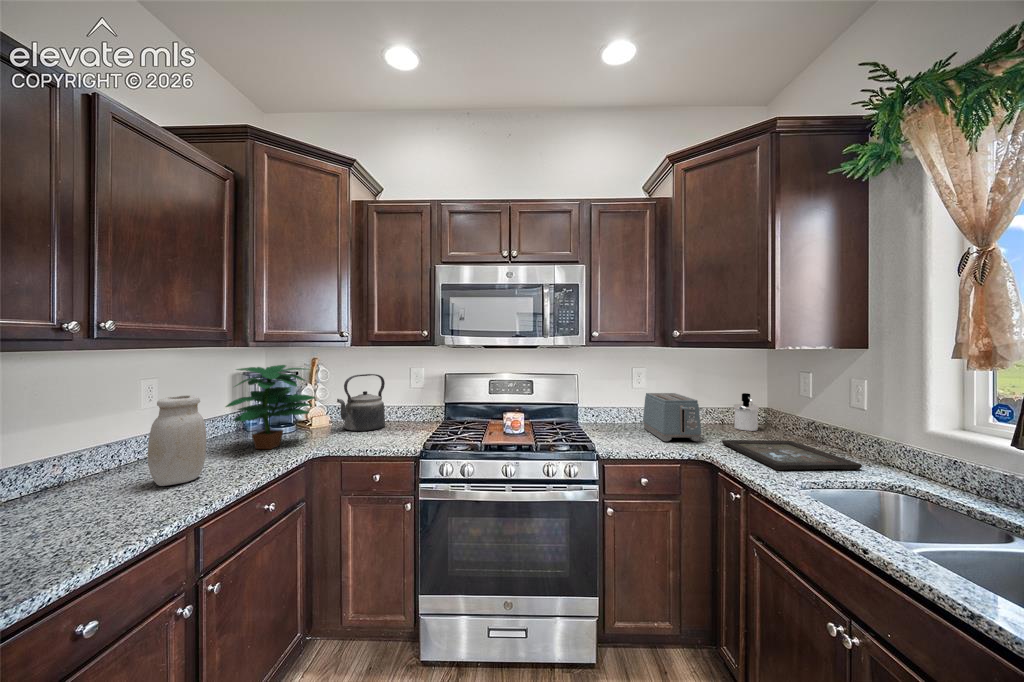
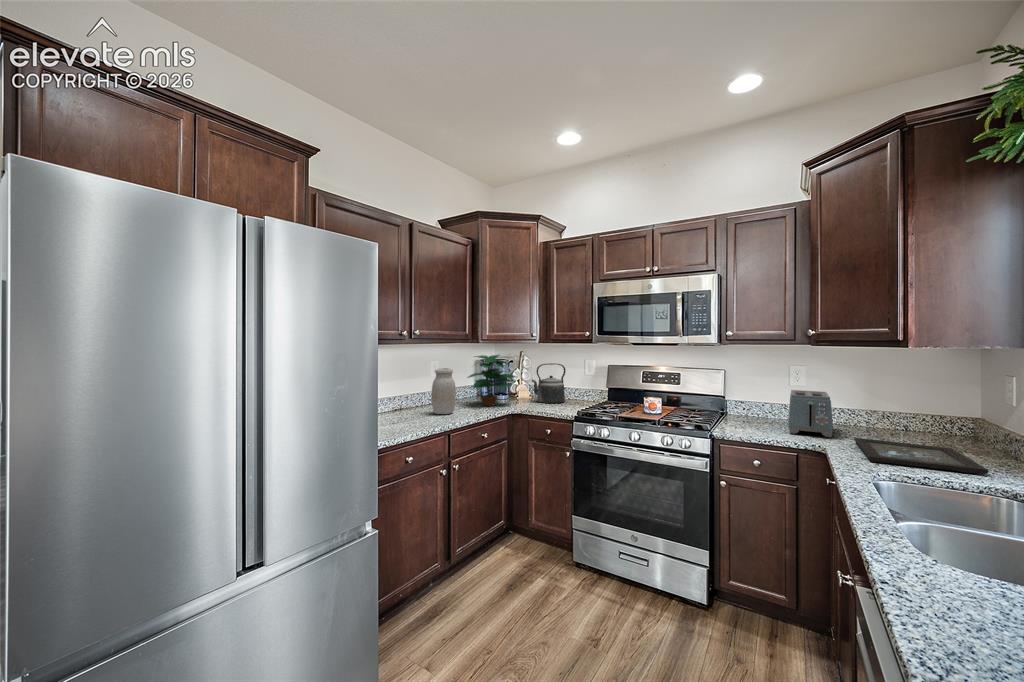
soap dispenser: present [734,393,759,431] -> none [909,398,942,439]

